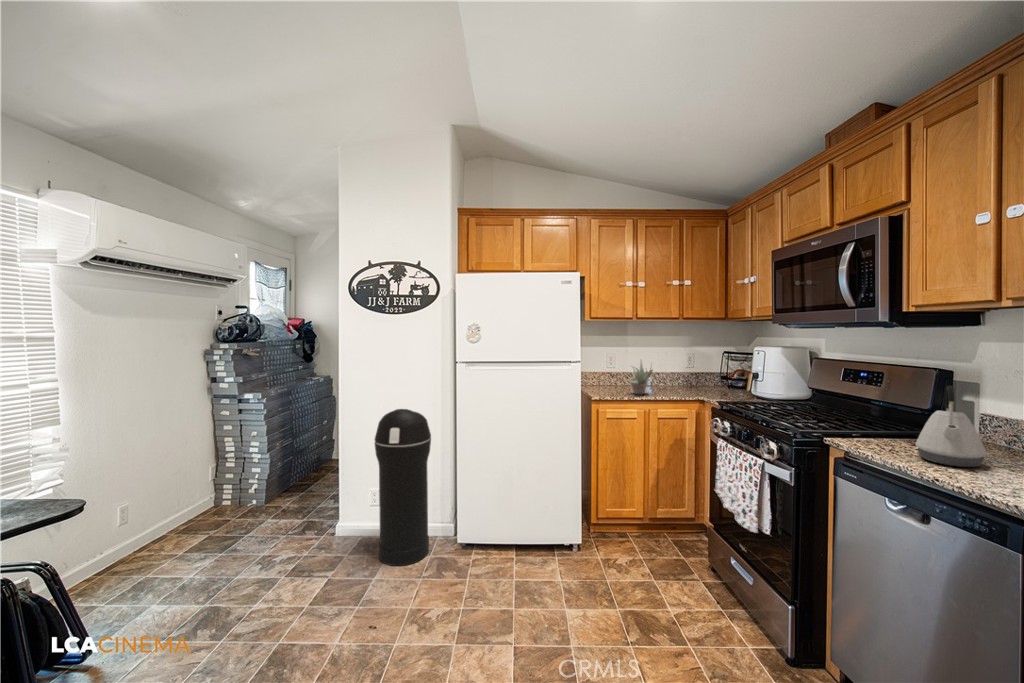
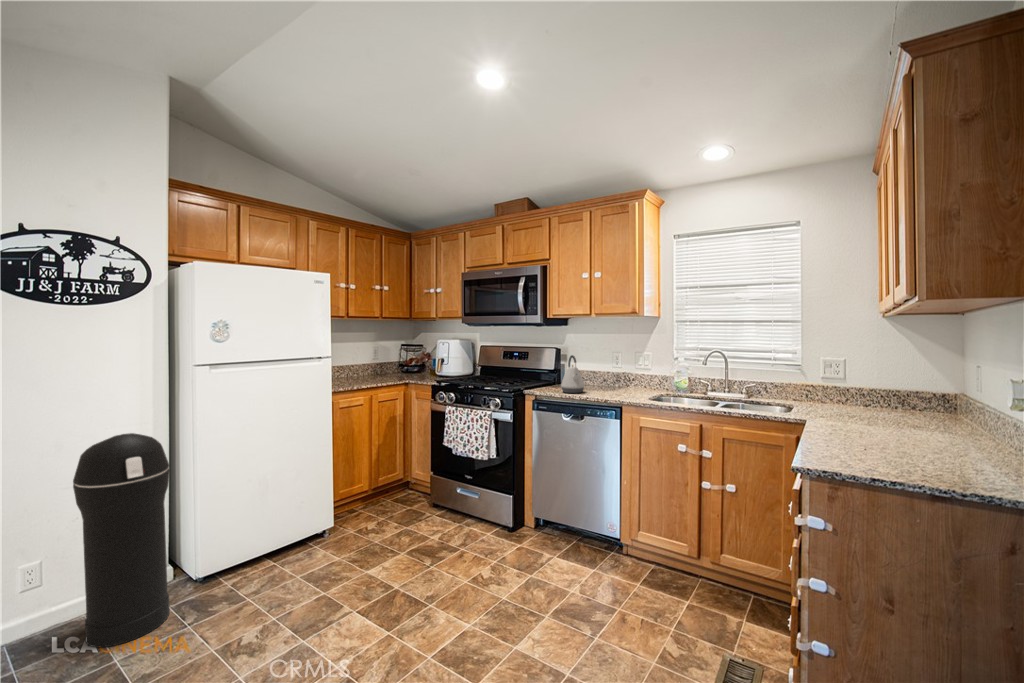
succulent plant: present [628,360,653,395] -> none [357,354,379,386]

